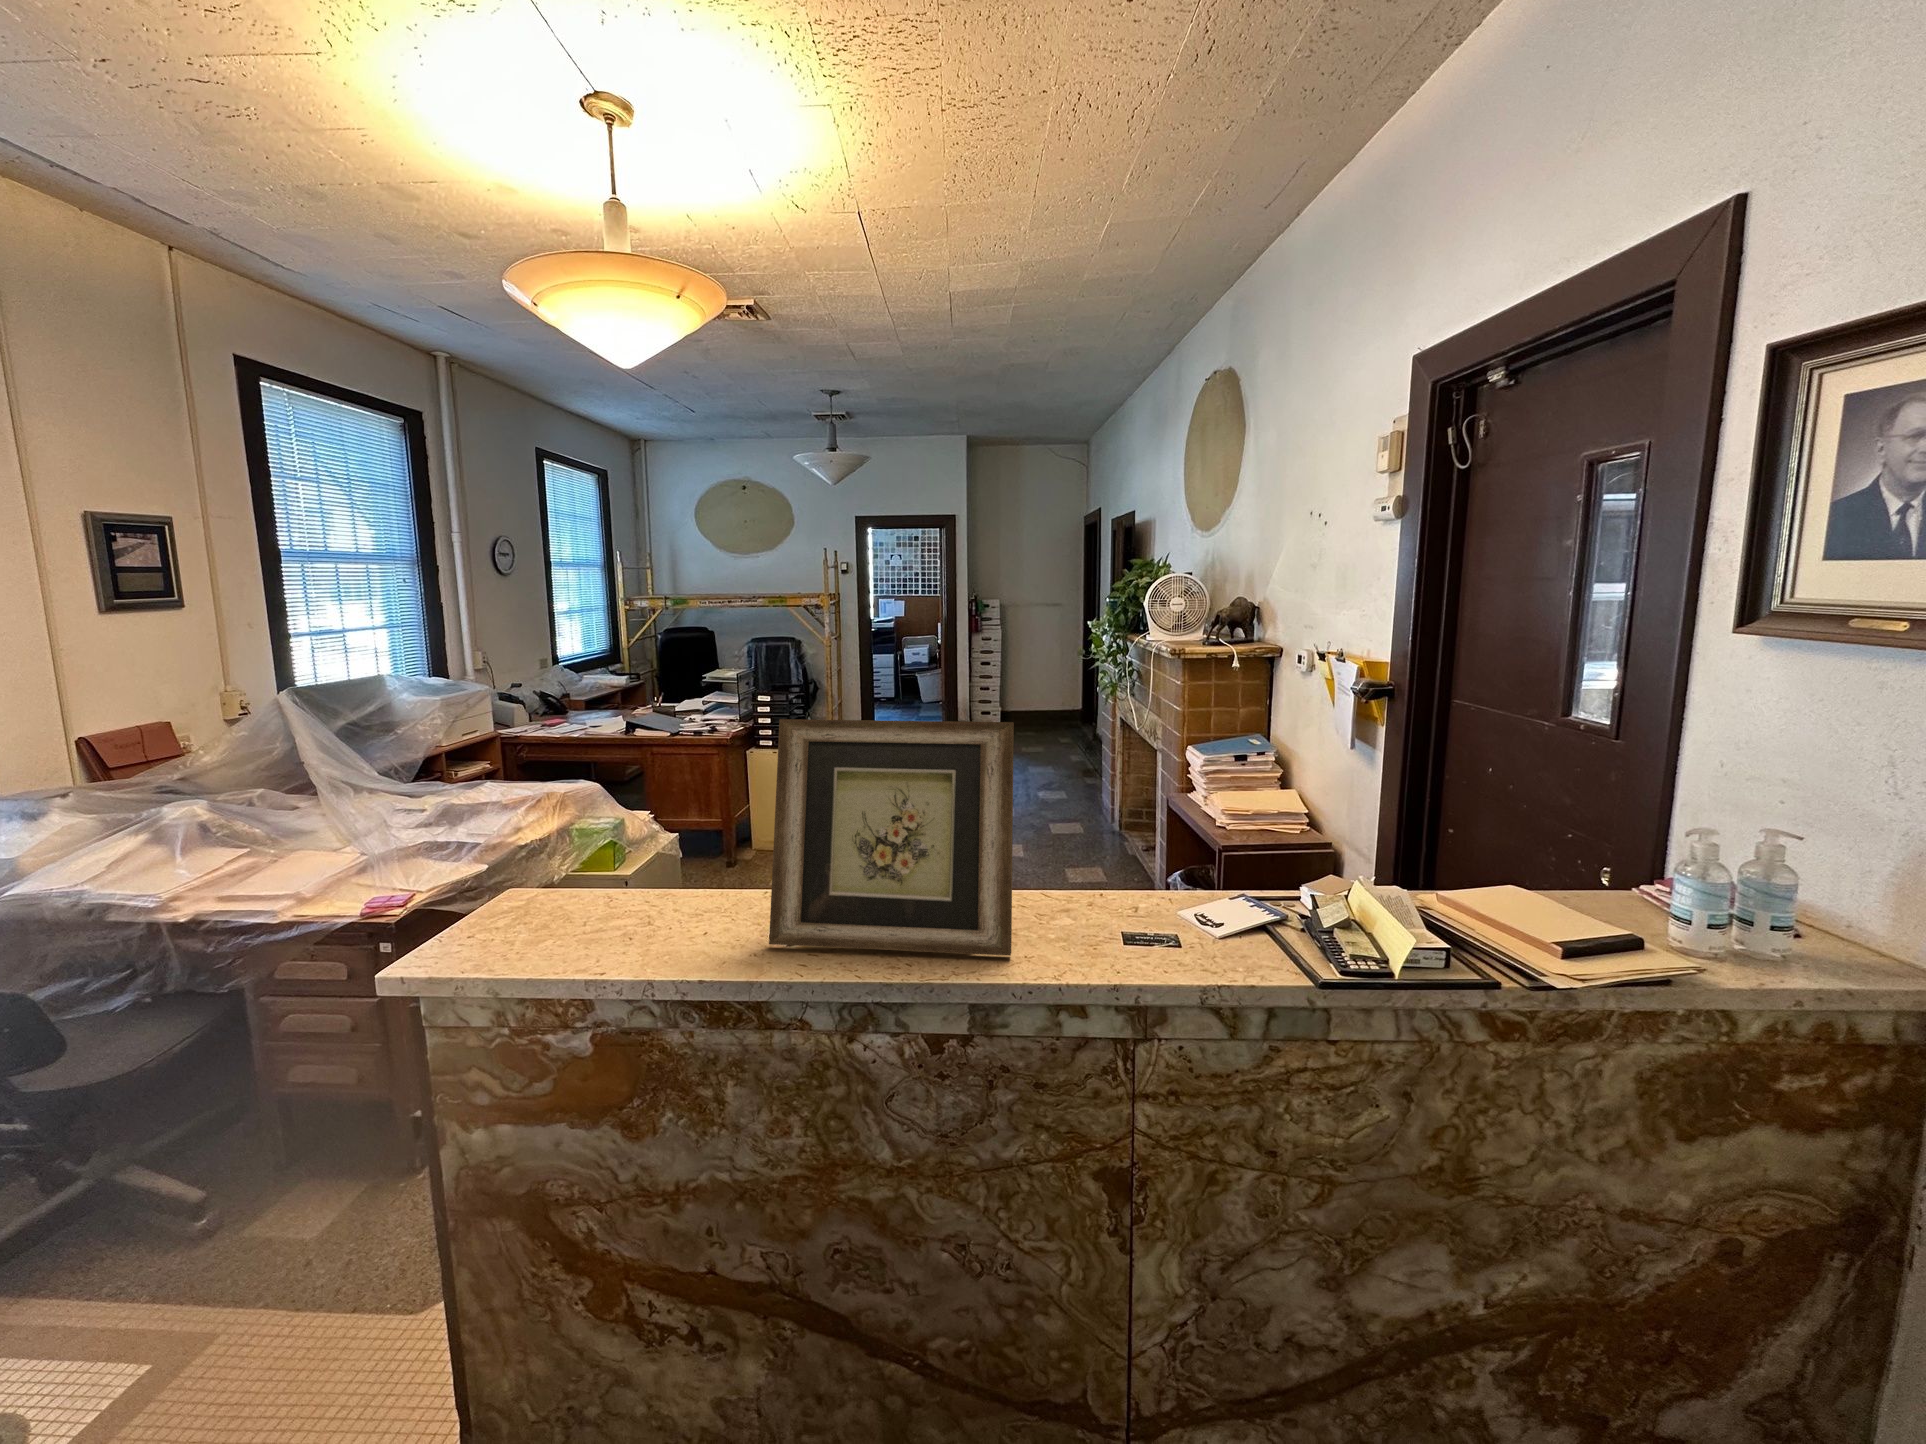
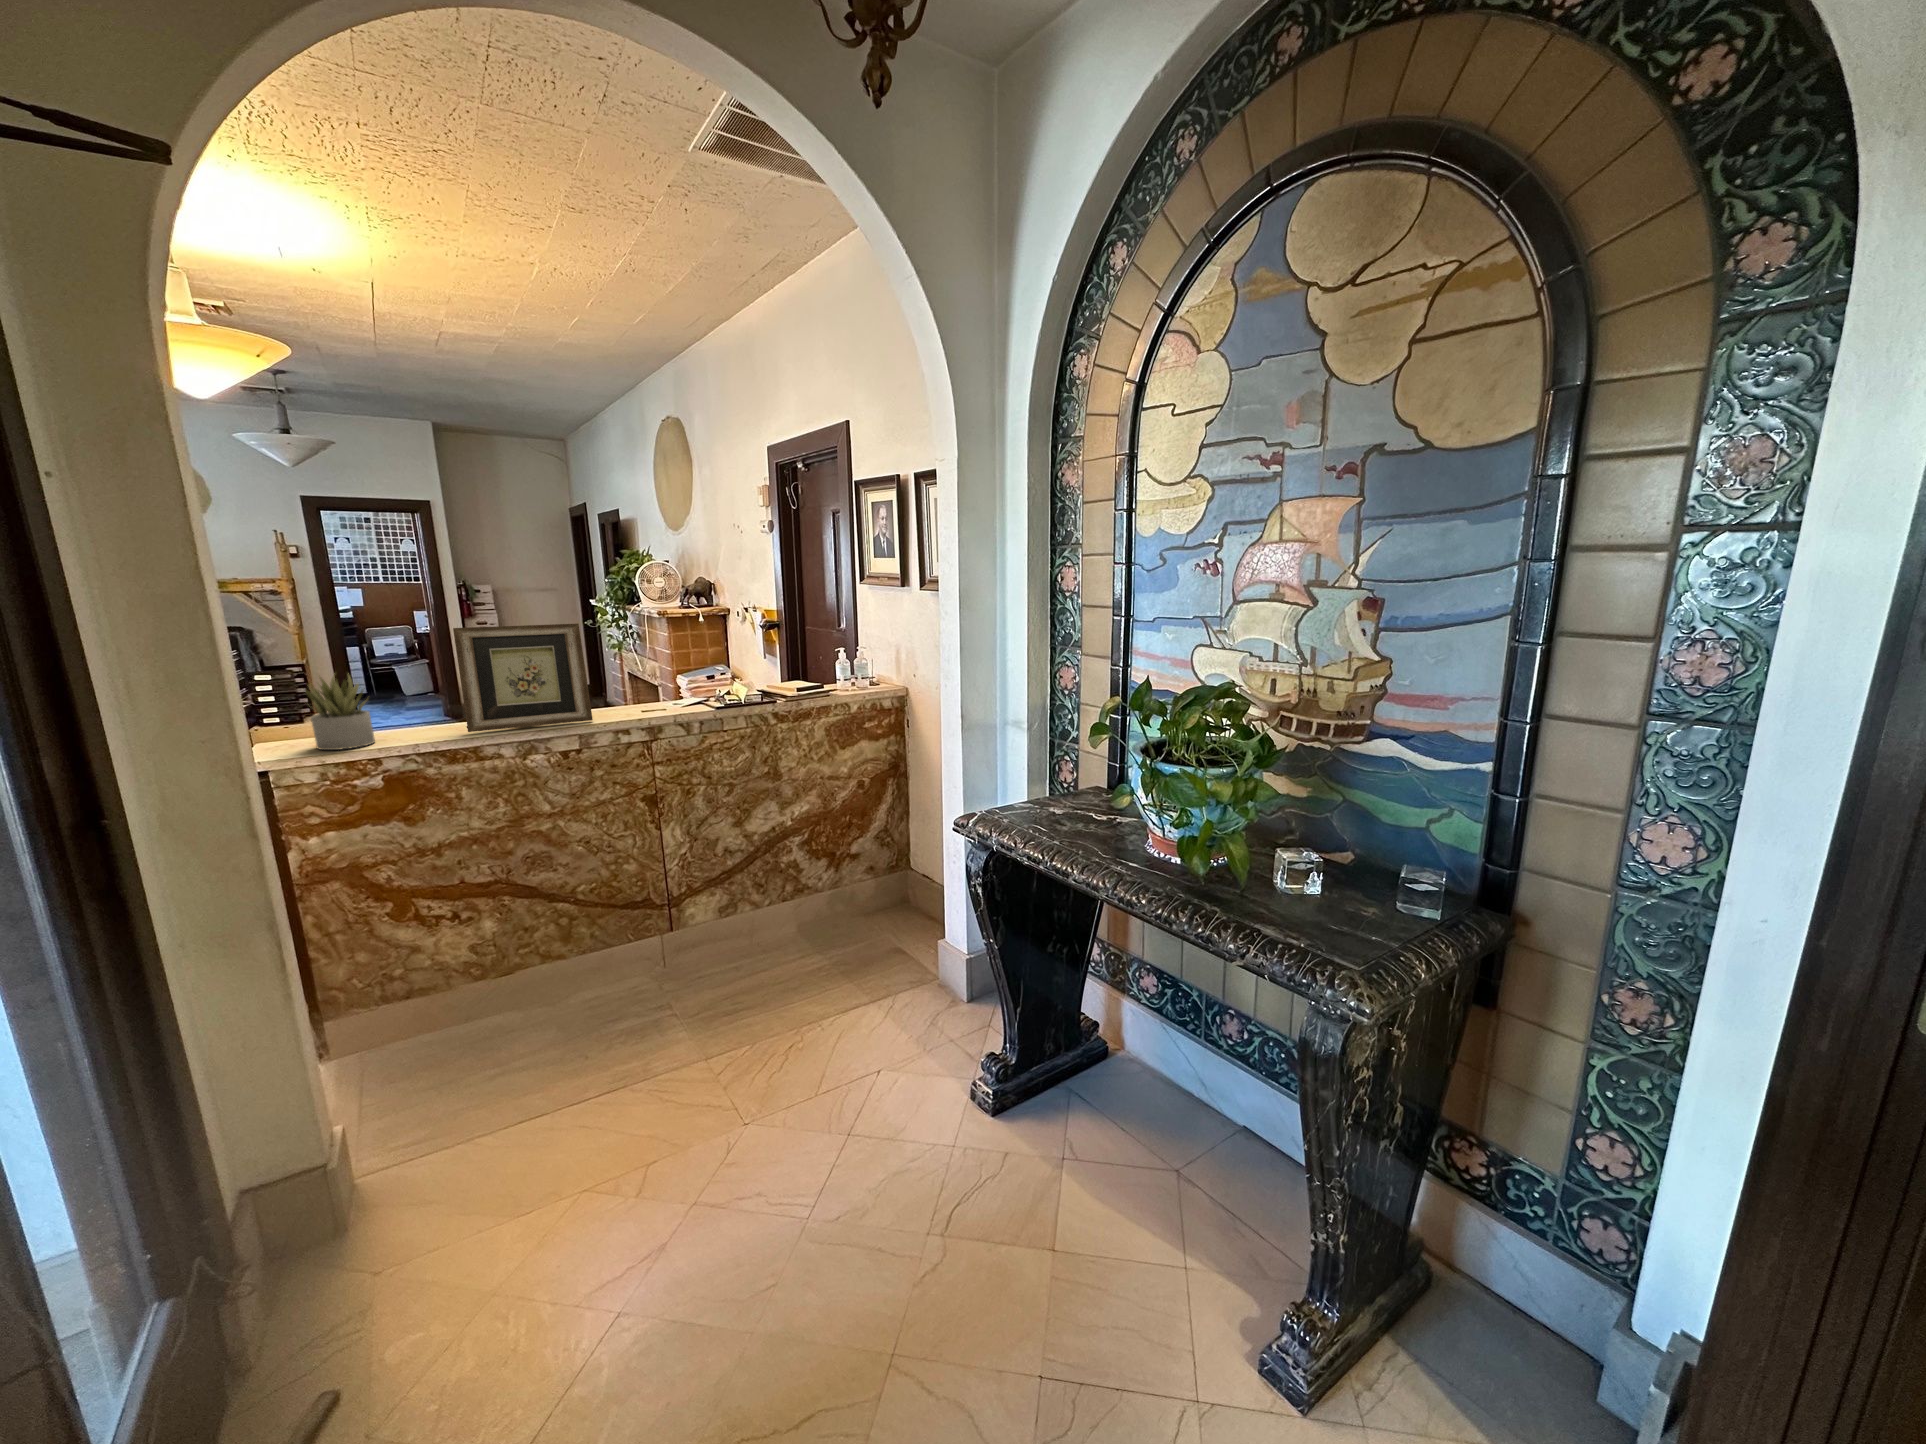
succulent plant: none [521,795,631,953] -> present [305,673,375,750]

